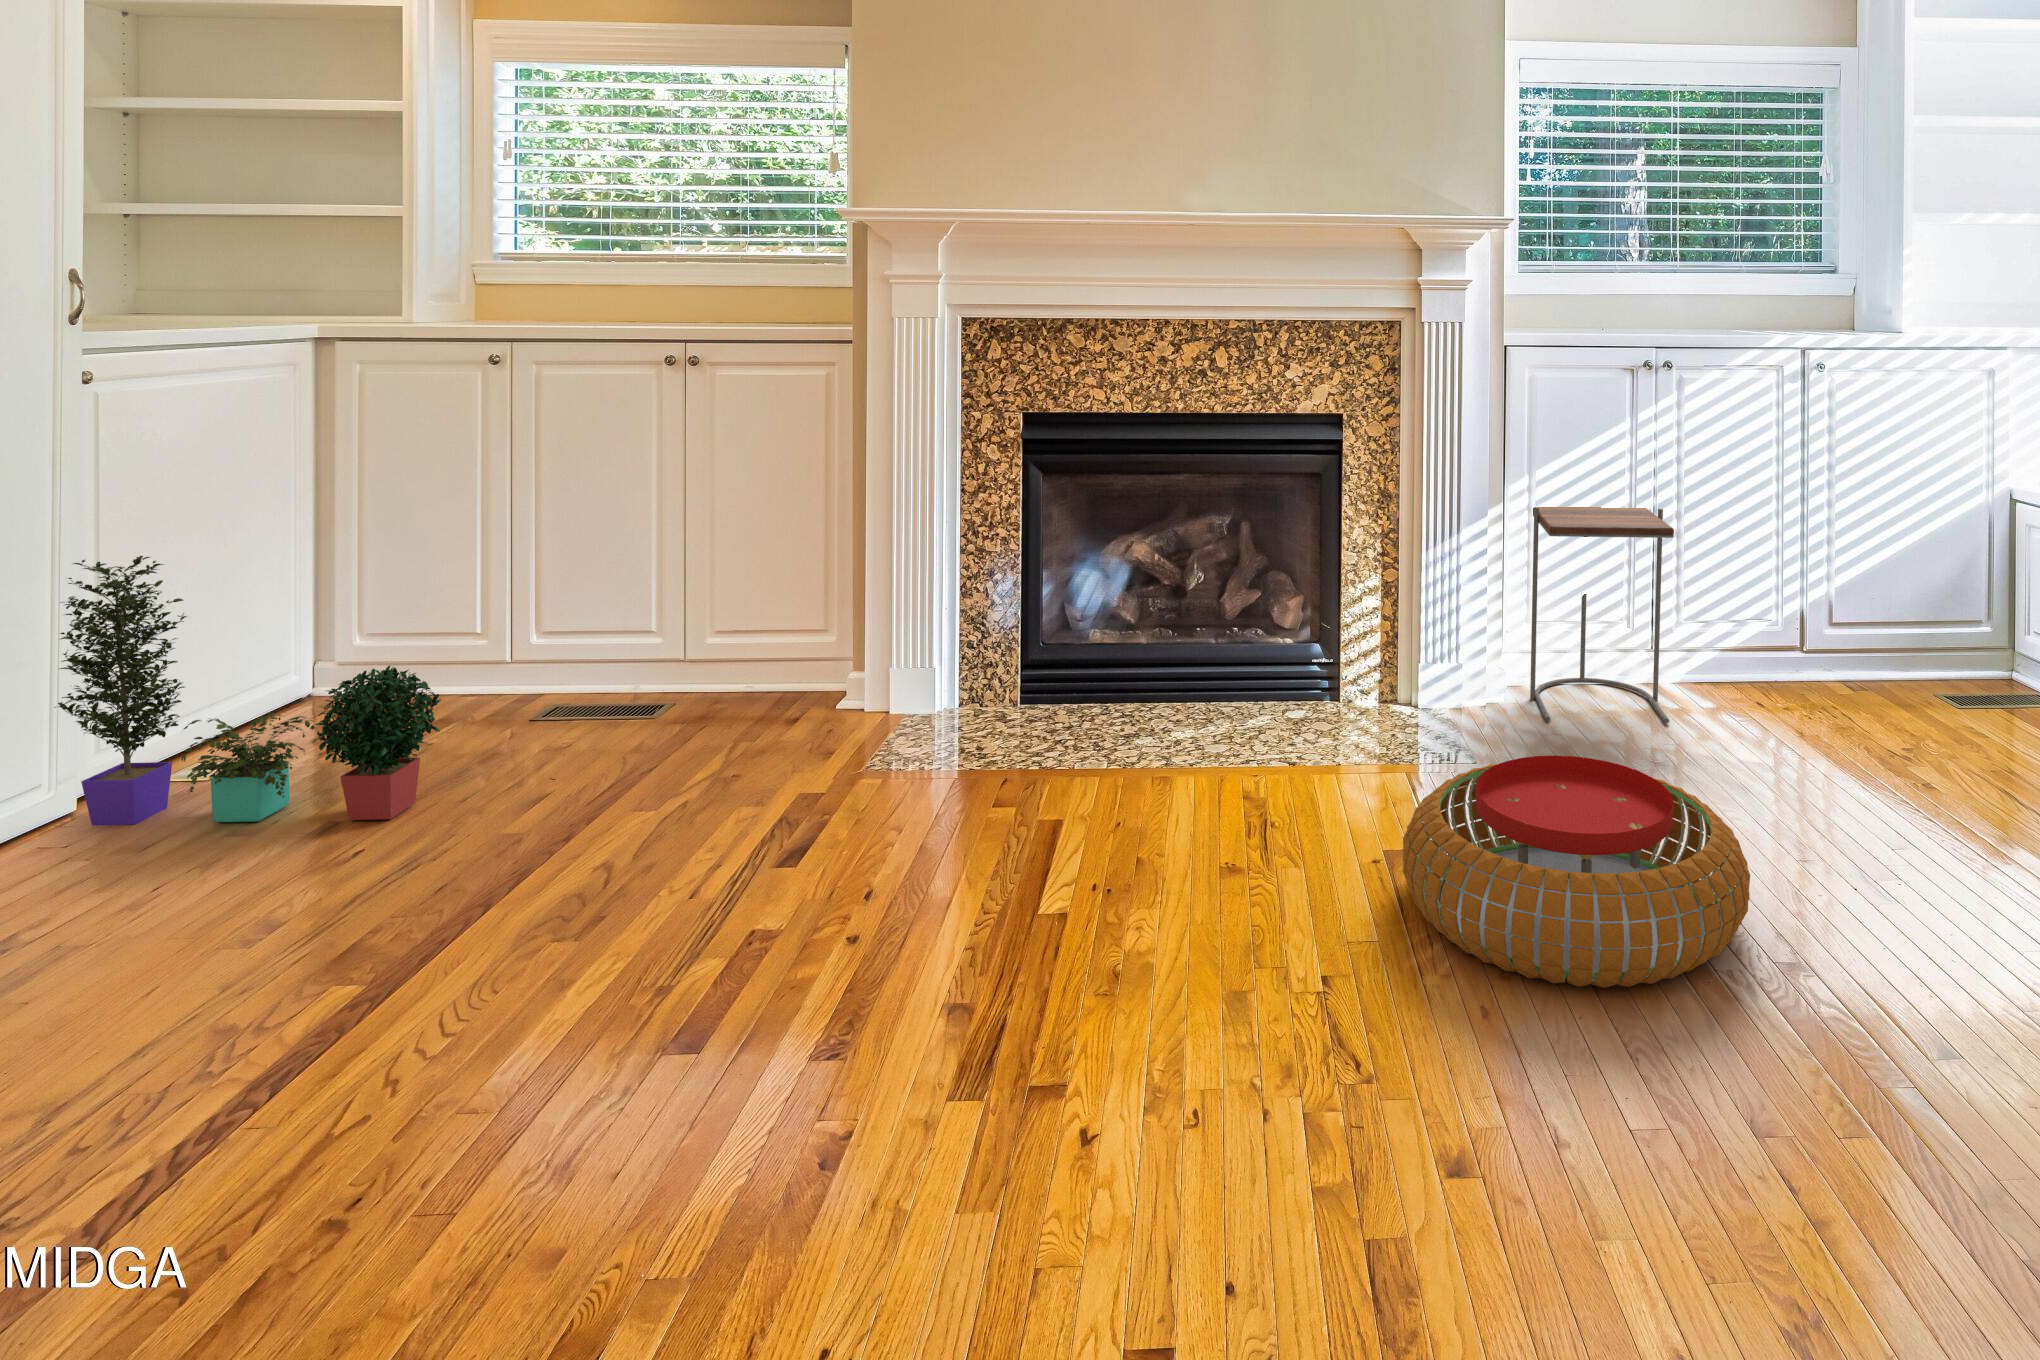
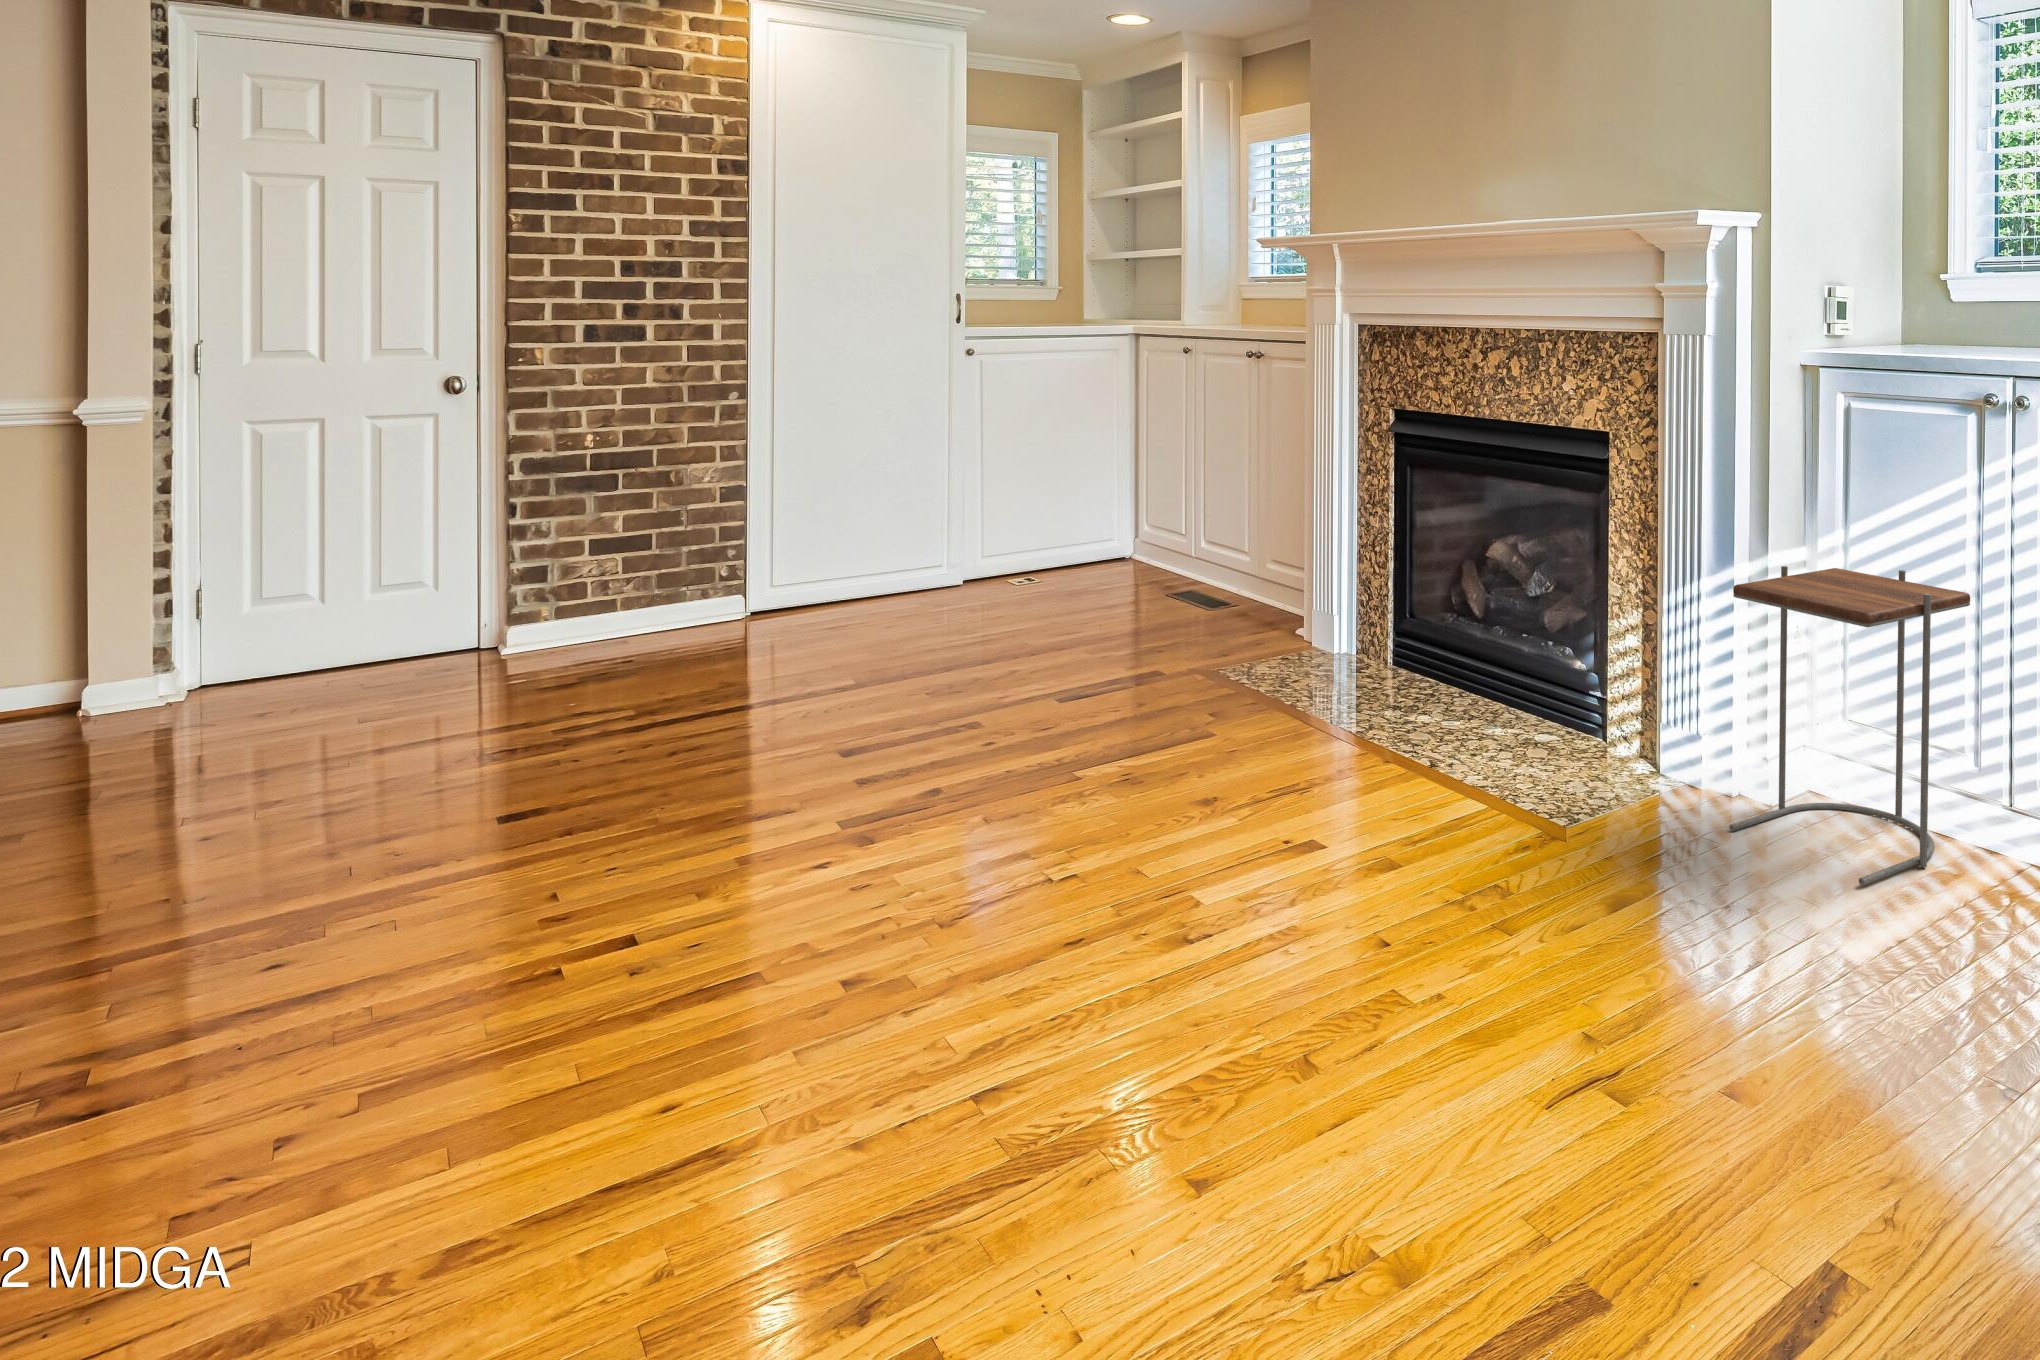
potted plant: present [55,556,441,825] -> none [911,452,1027,627]
pouf: present [1403,756,1750,988] -> none [1109,775,1470,1014]

